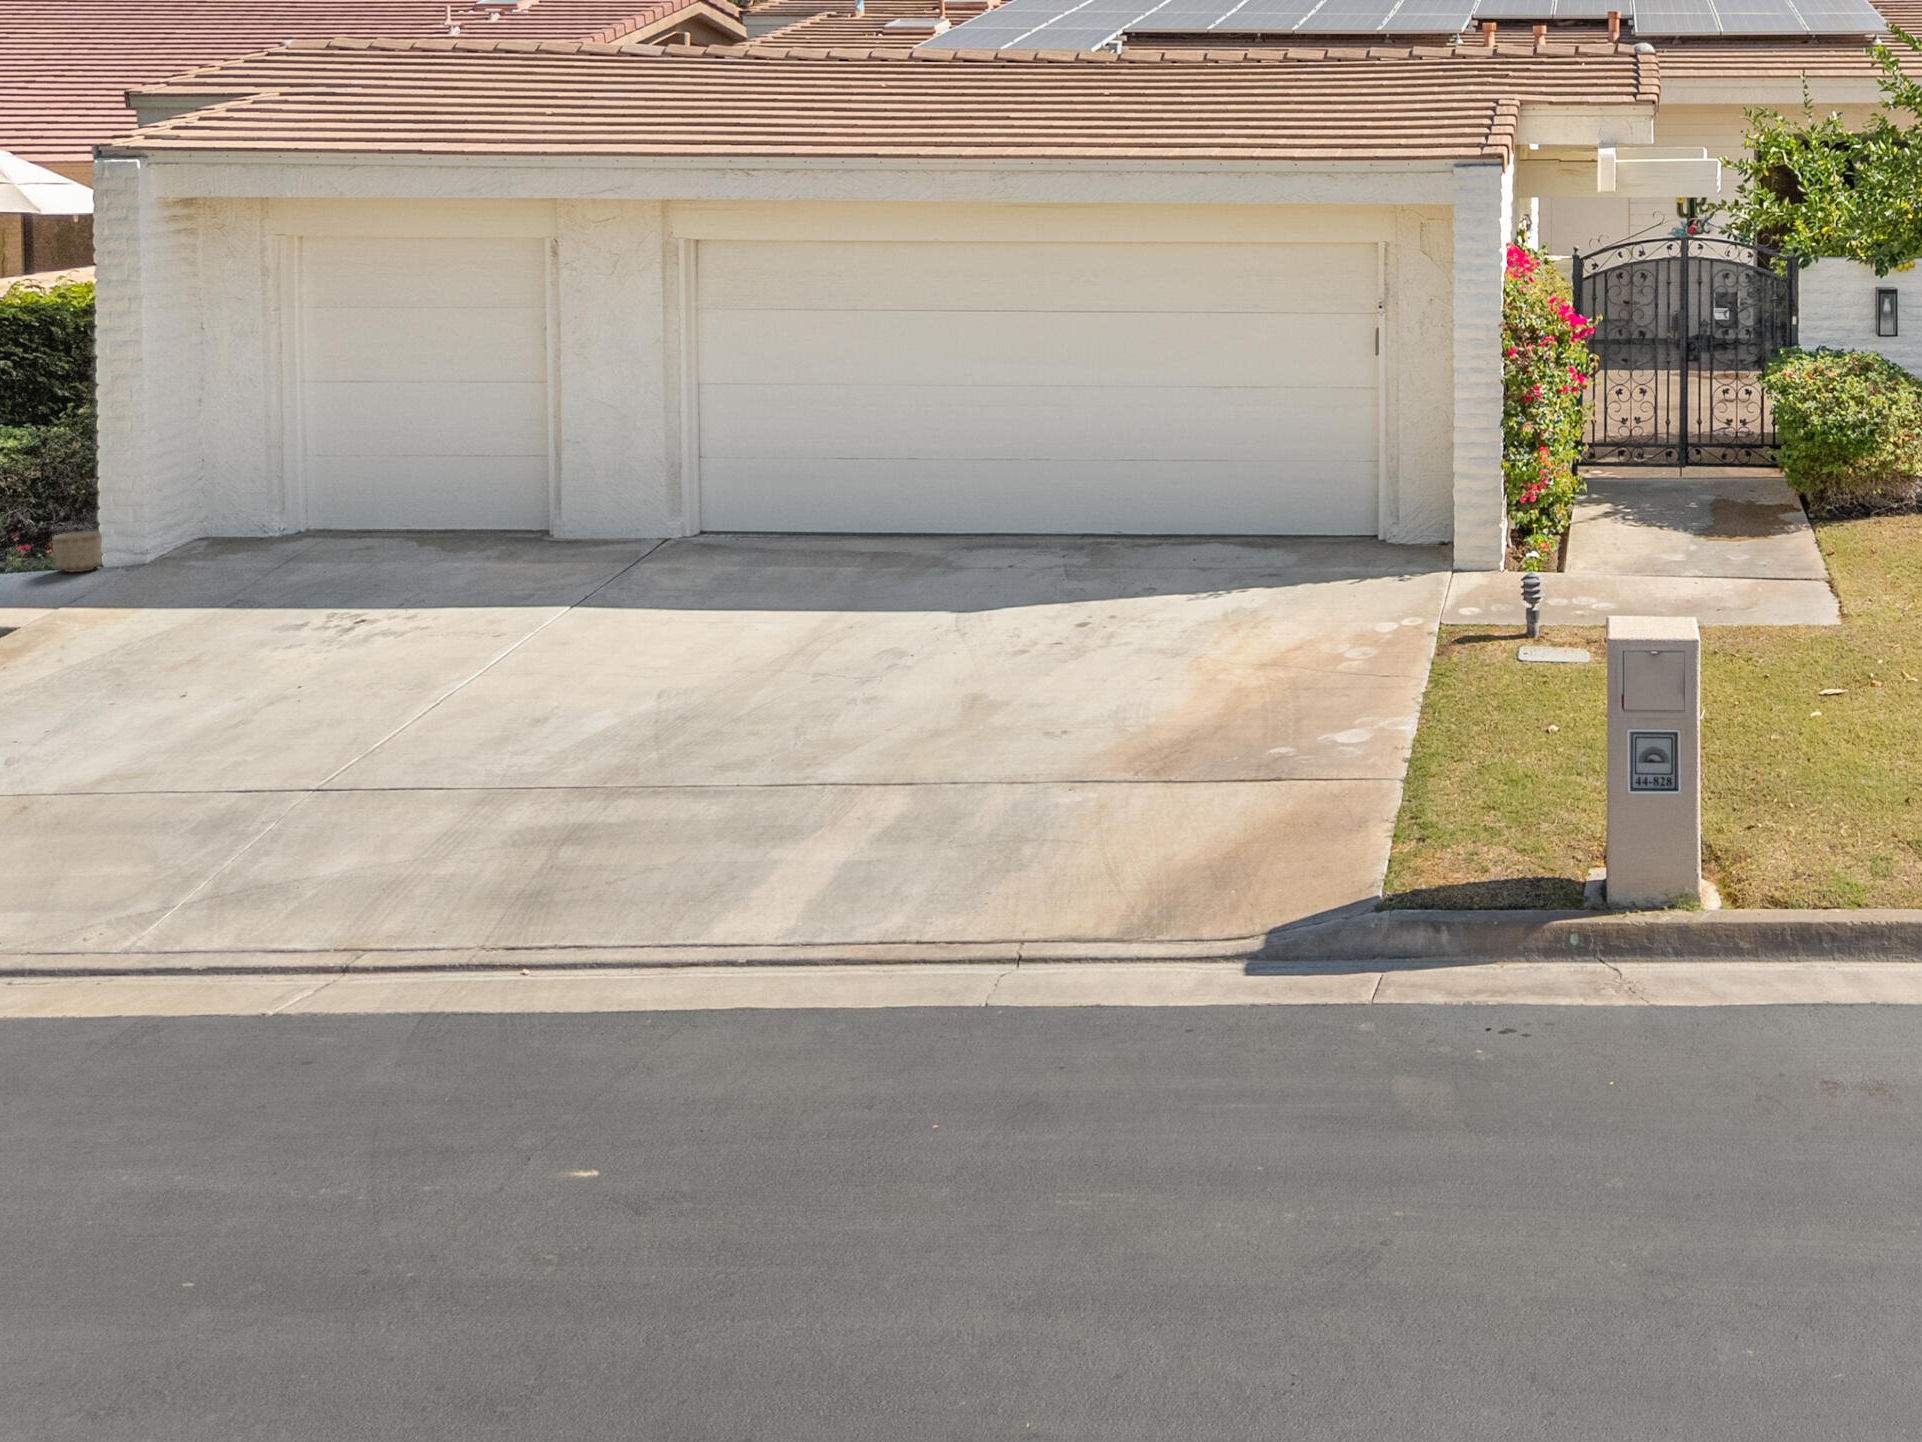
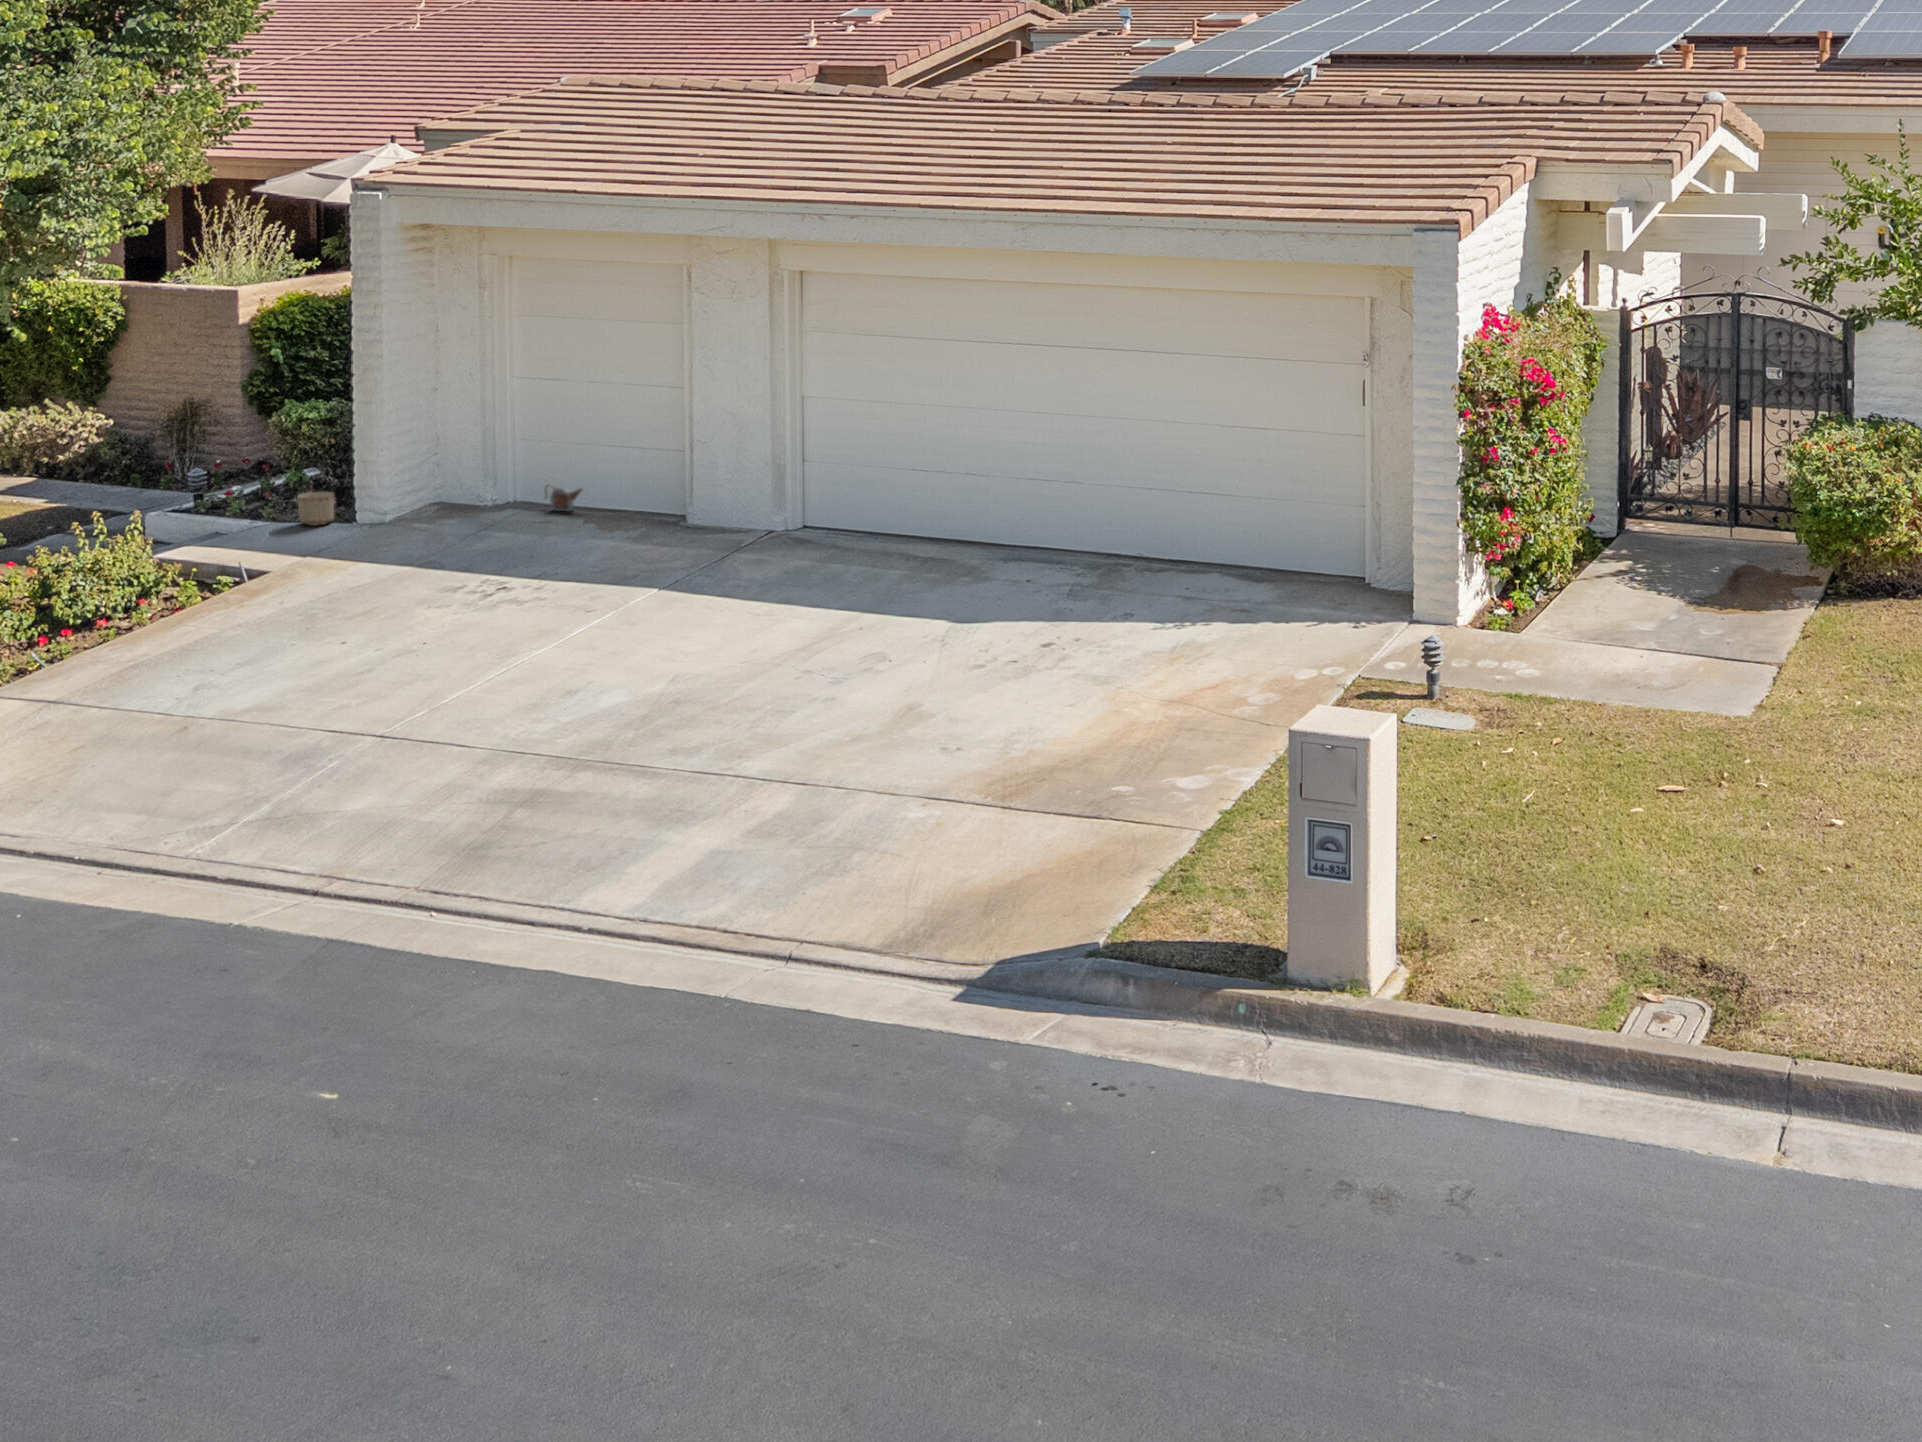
watering can: none [372,506,424,536] -> present [544,485,582,511]

